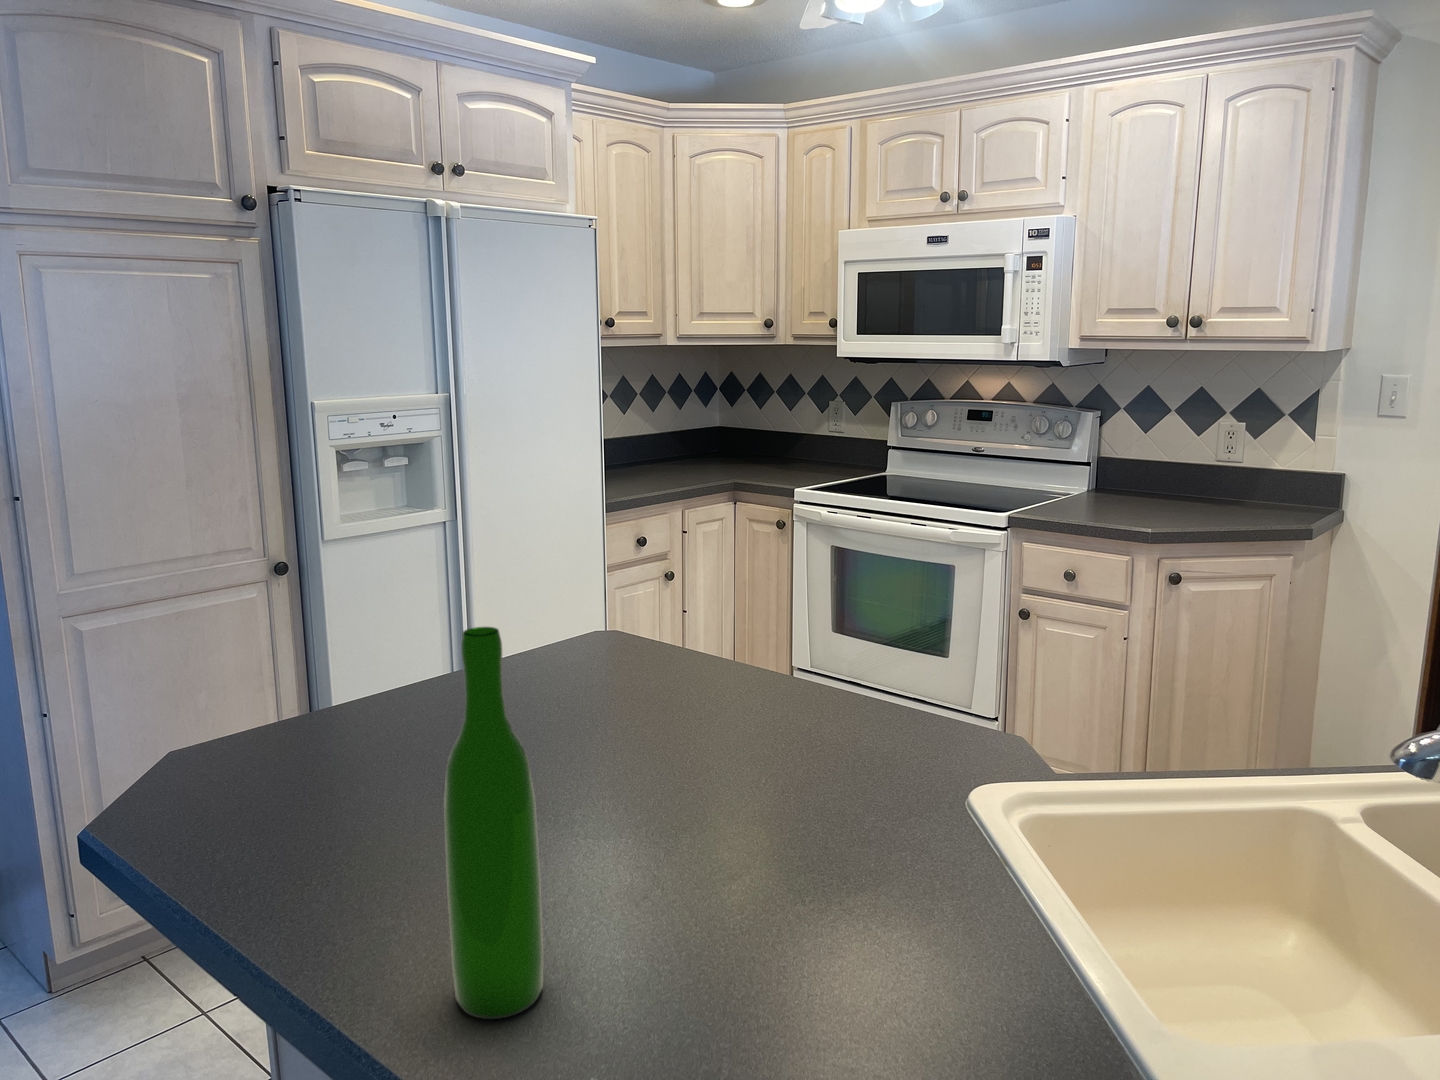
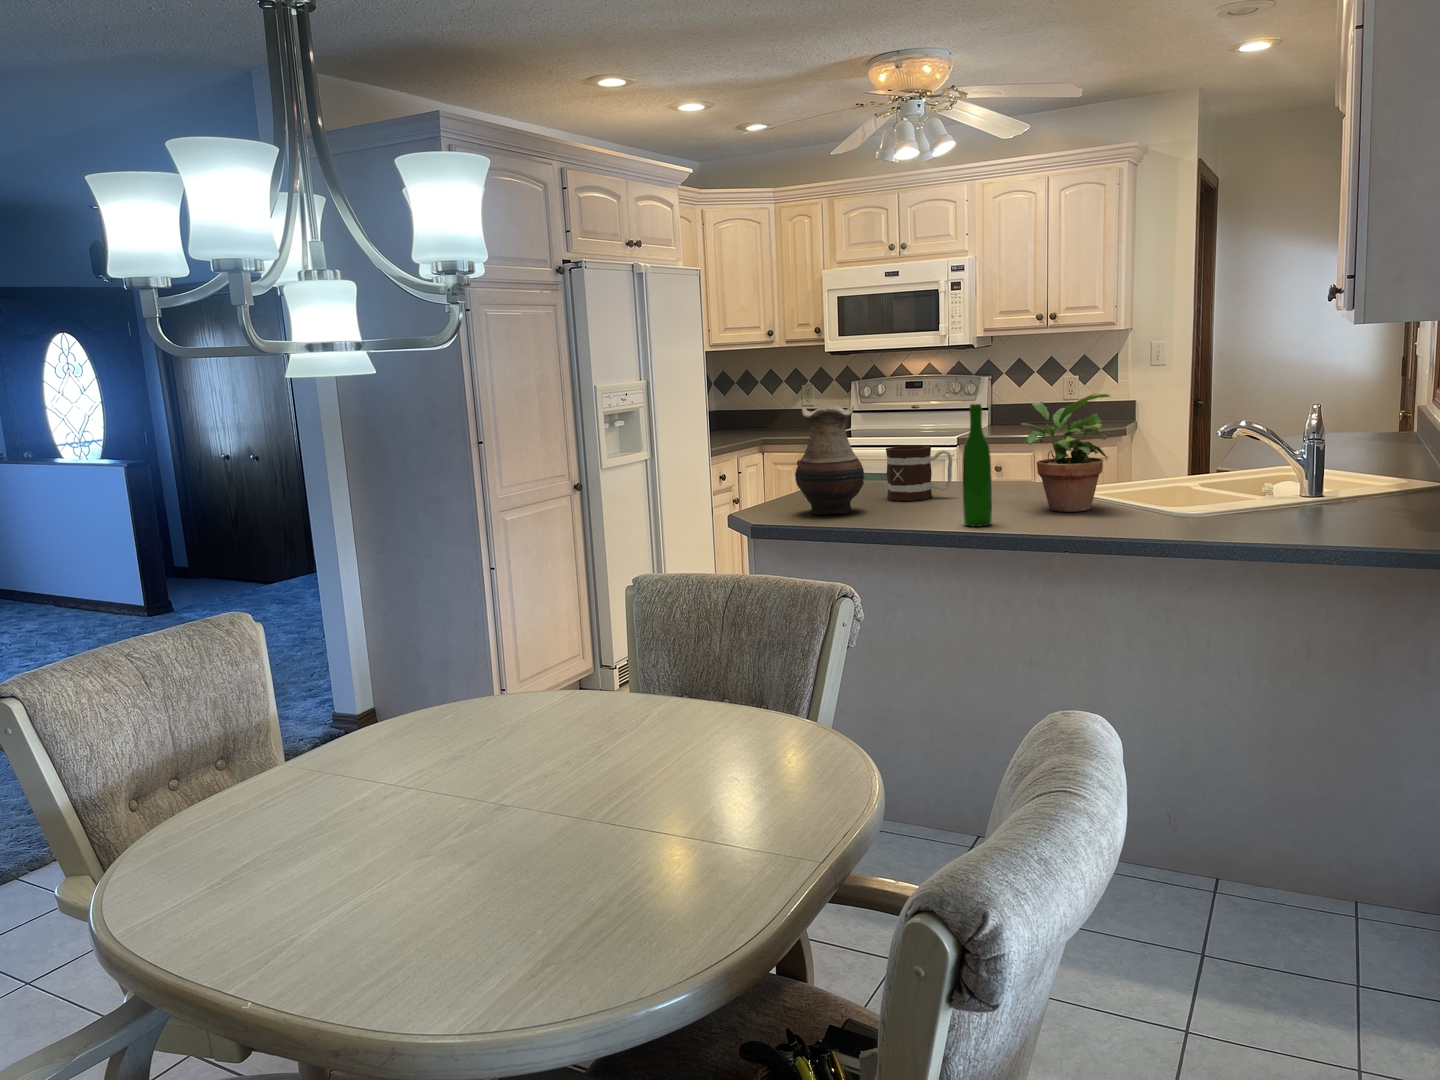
vase: none [261,523,439,802] -> present [795,405,864,515]
potted plant: none [705,584,983,969] -> present [1021,393,1111,512]
mug: none [556,616,697,763] -> present [886,445,952,501]

